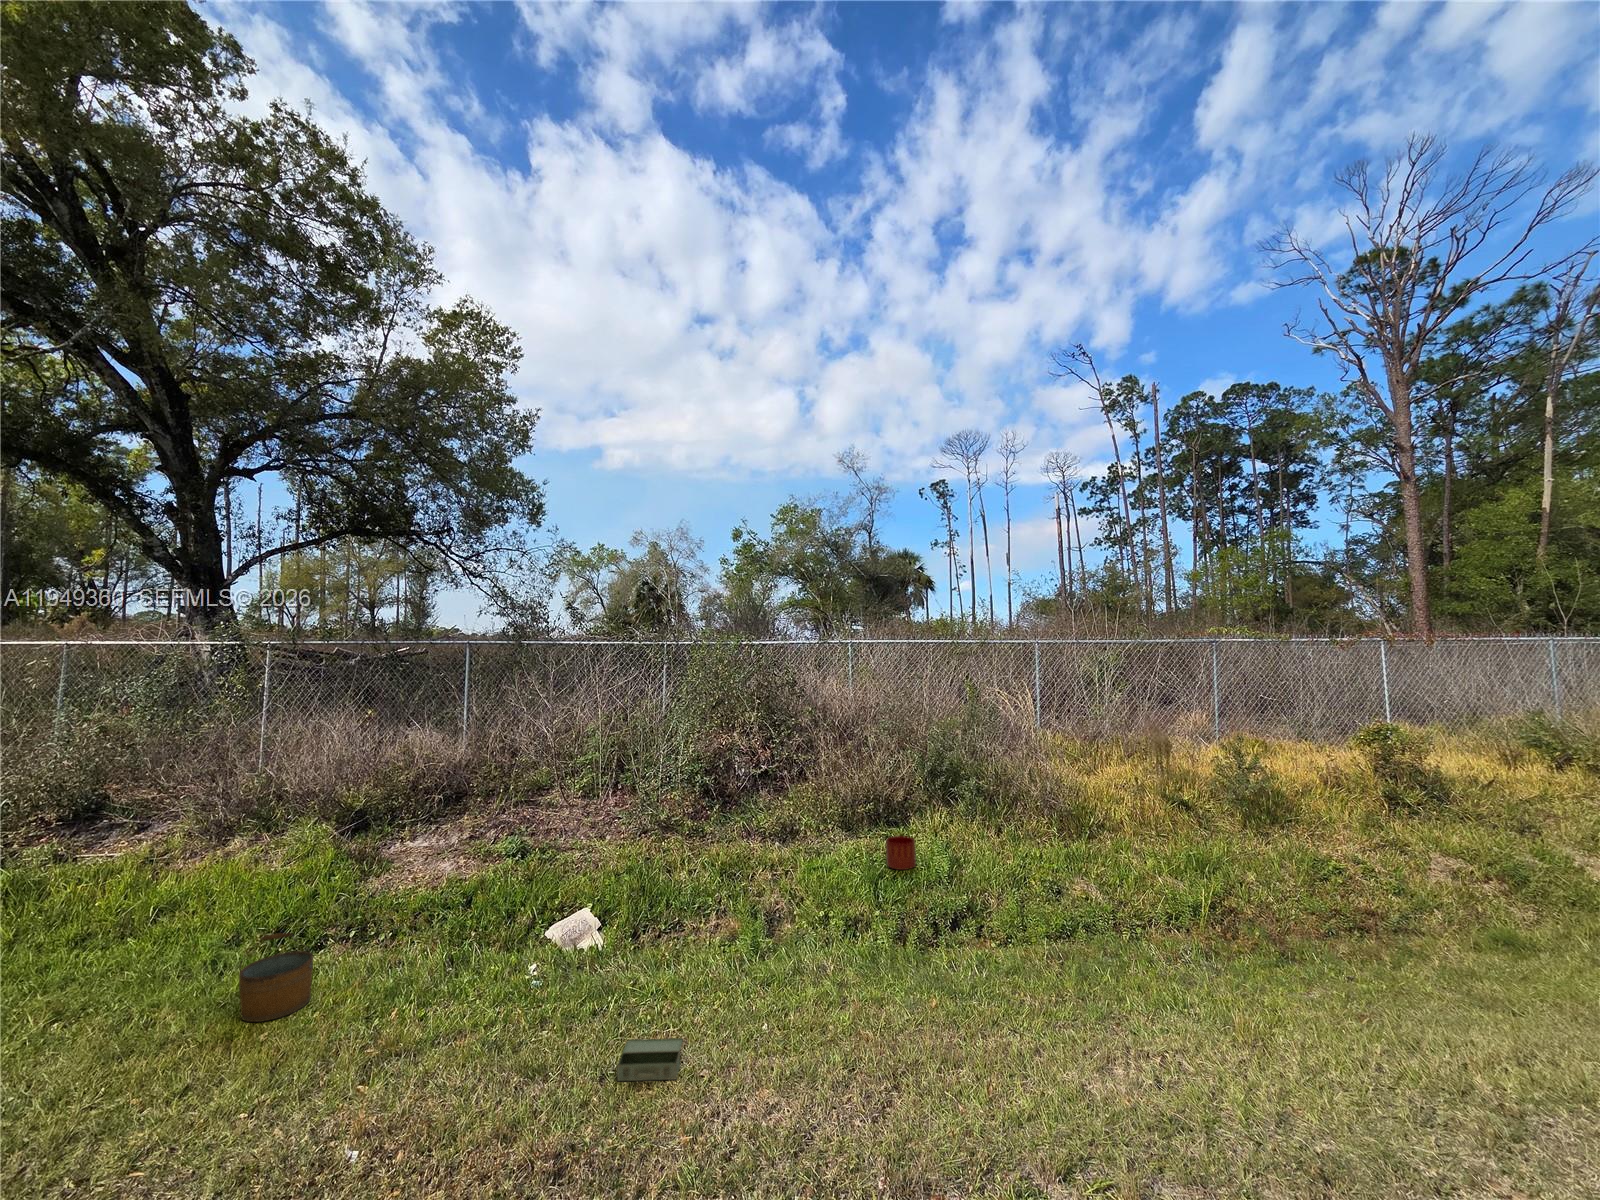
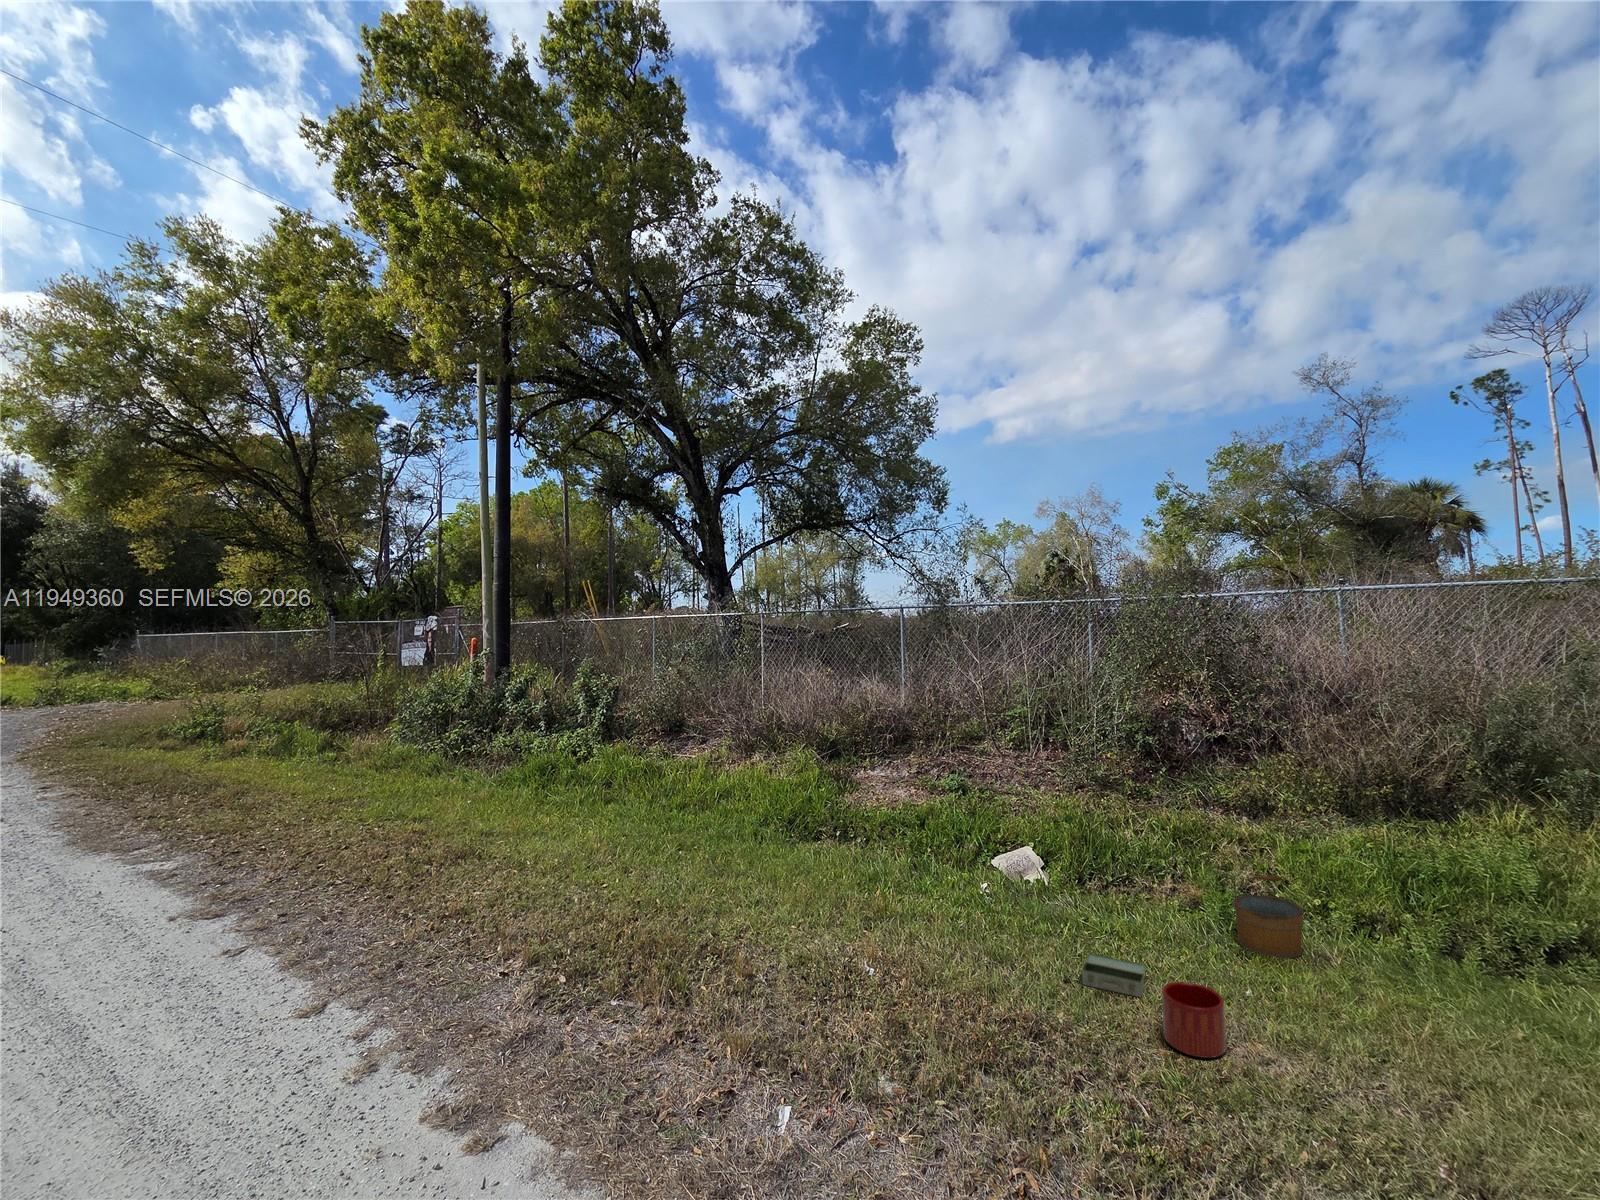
planter: present [886,836,916,870] -> present [1162,982,1226,1058]
bucket: present [239,933,314,1022] -> present [1233,875,1304,959]

